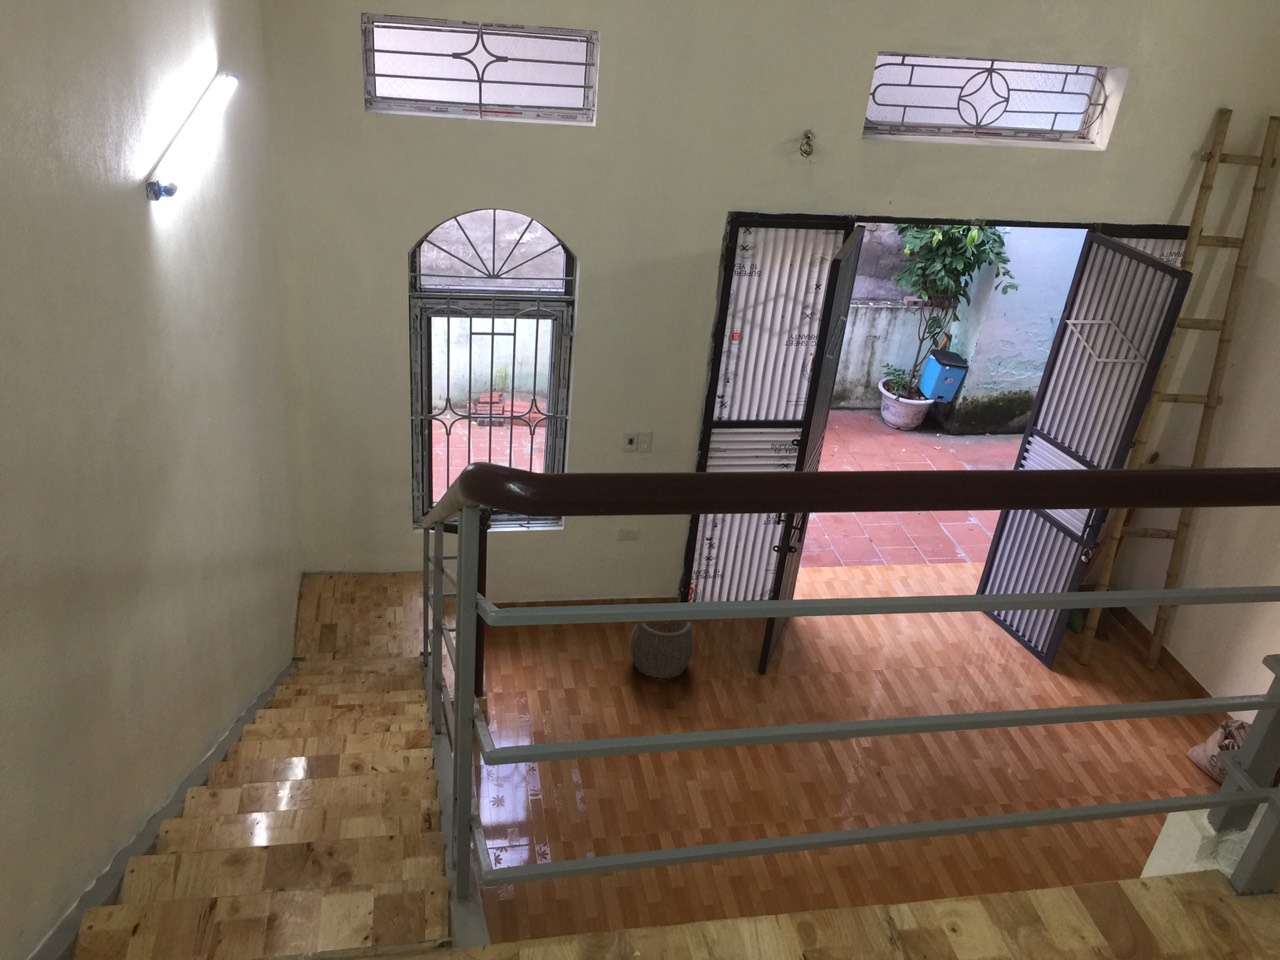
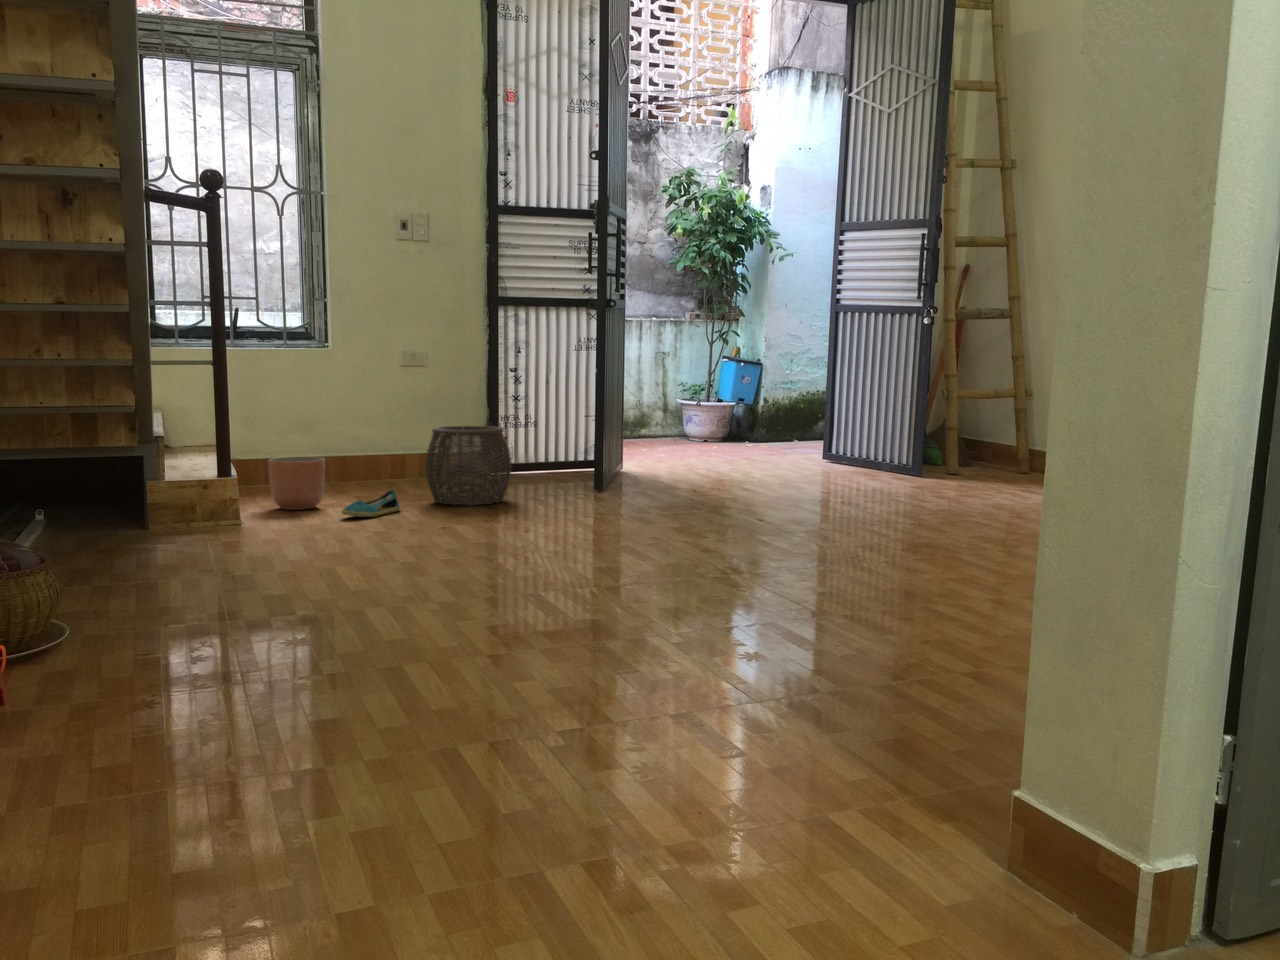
planter: none [522,622,560,668] -> present [268,457,325,510]
shoe: none [568,669,609,704] -> present [341,490,401,517]

